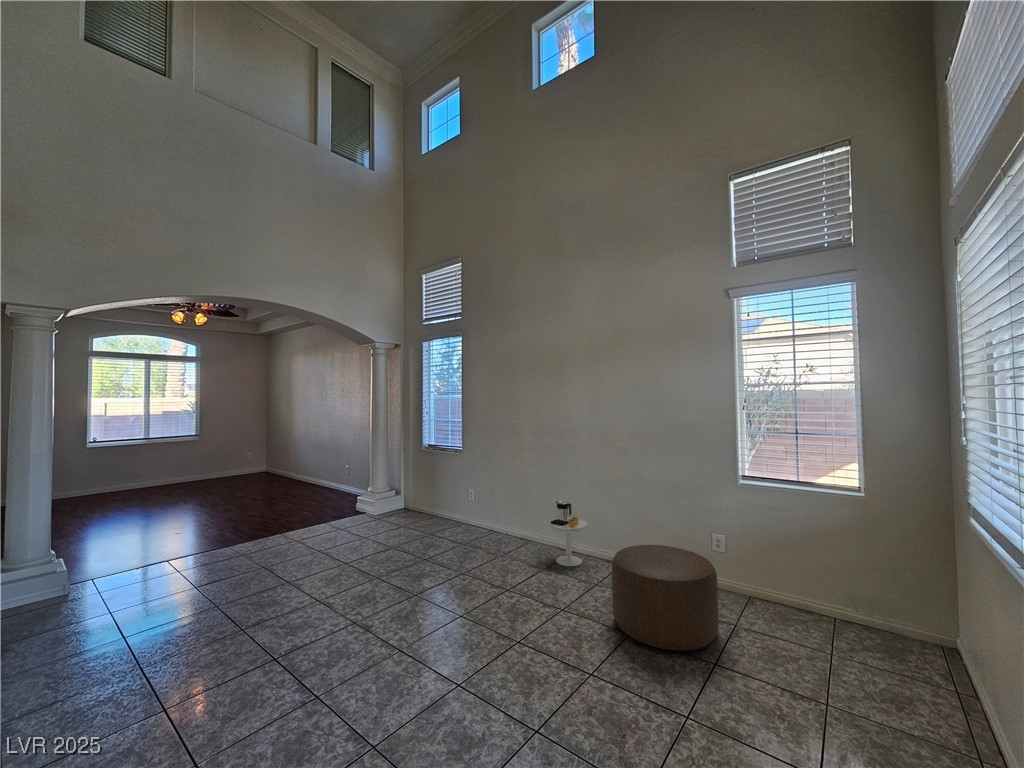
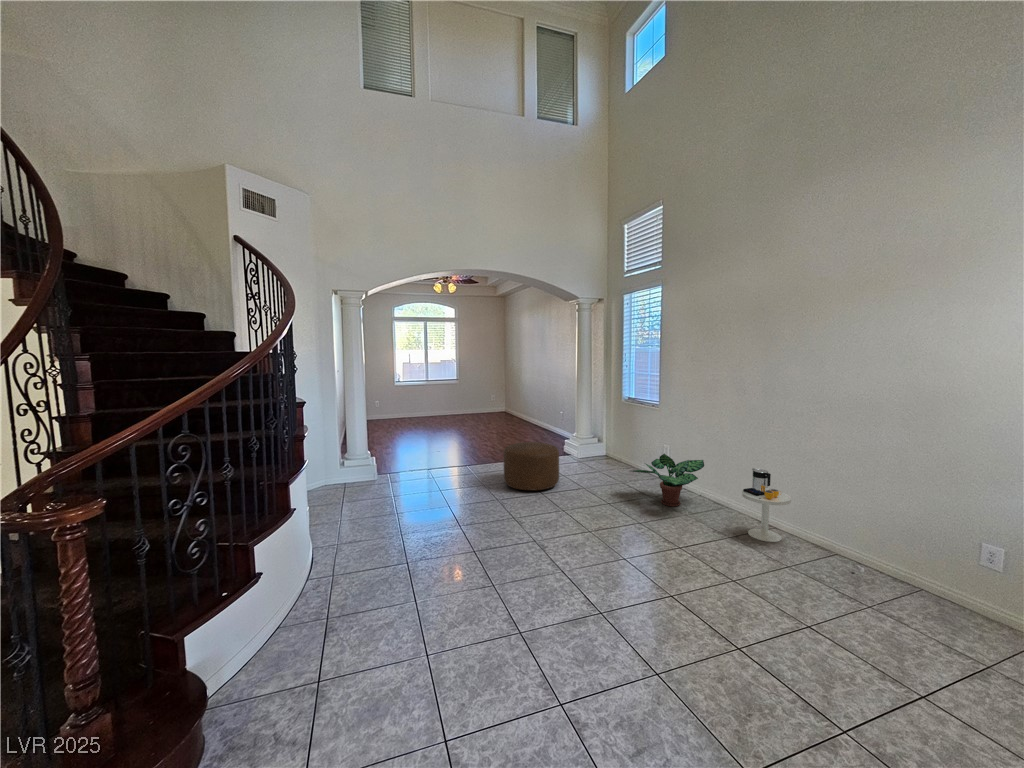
potted plant: none [439,498,511,551] -> present [631,454,704,507]
ottoman: present [612,545,719,651] -> present [504,442,559,490]

